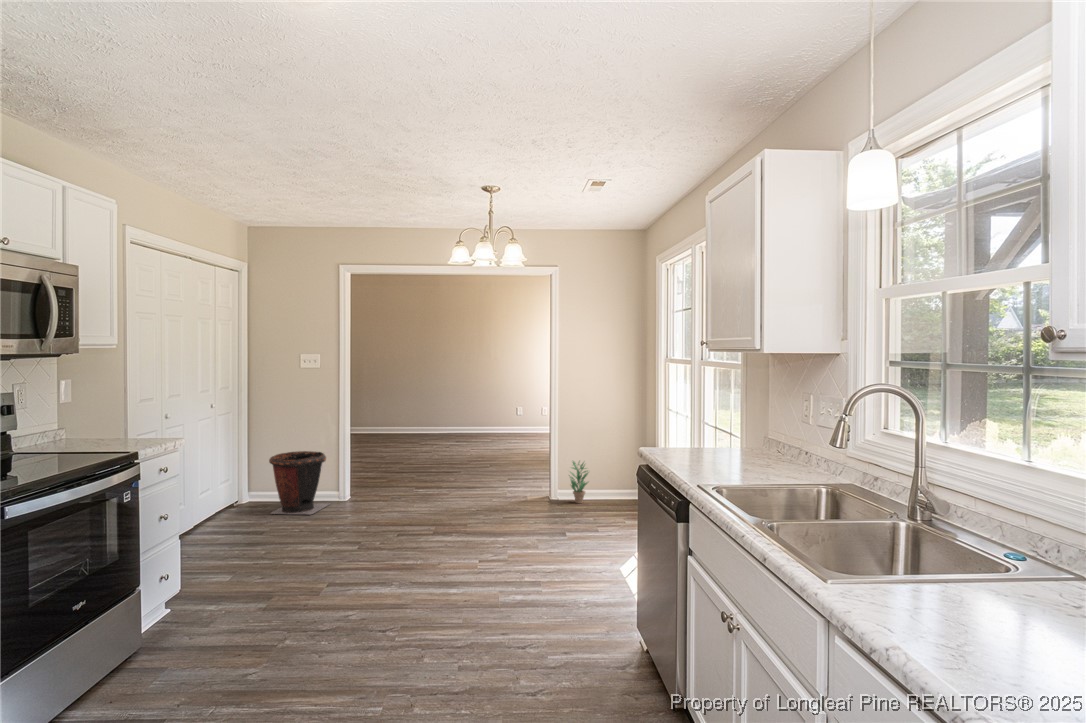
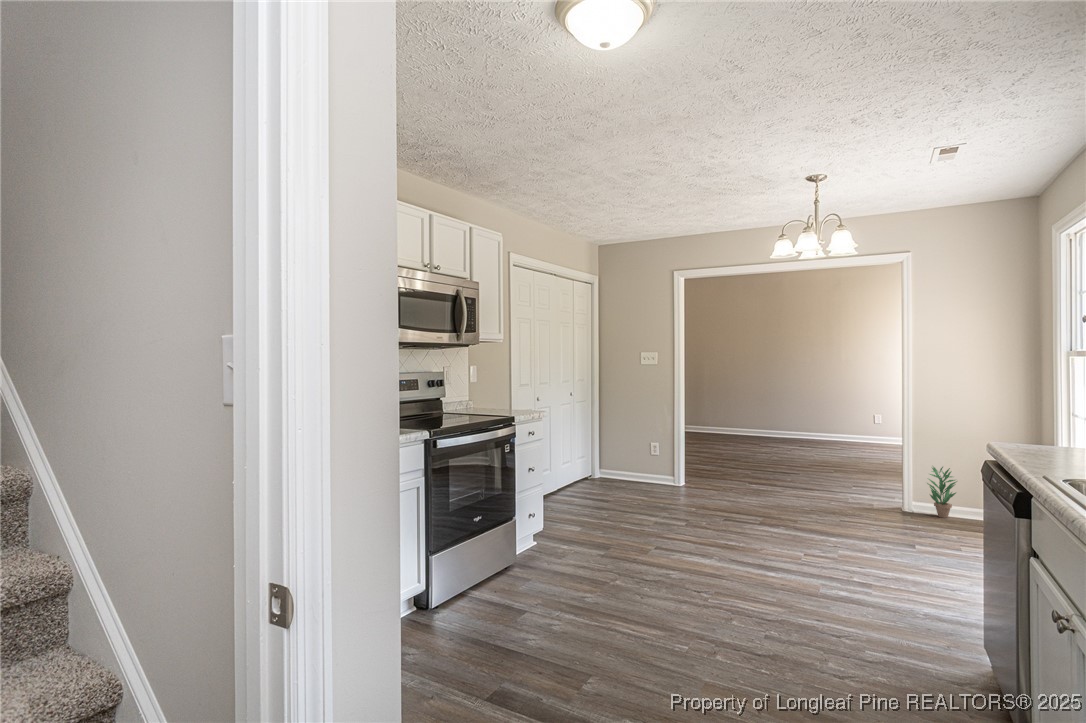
trash can: present [269,451,329,514] -> none [614,437,666,493]

